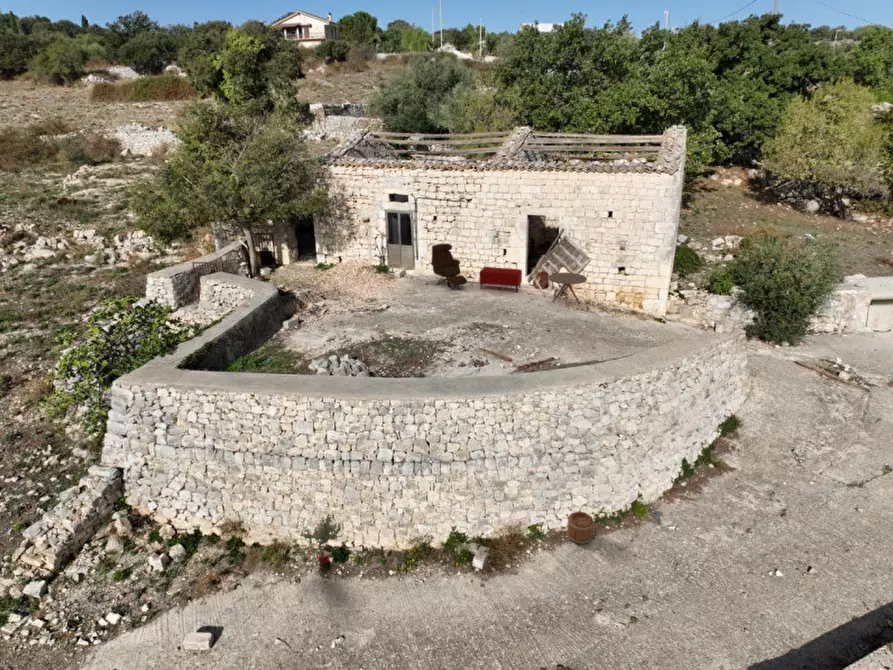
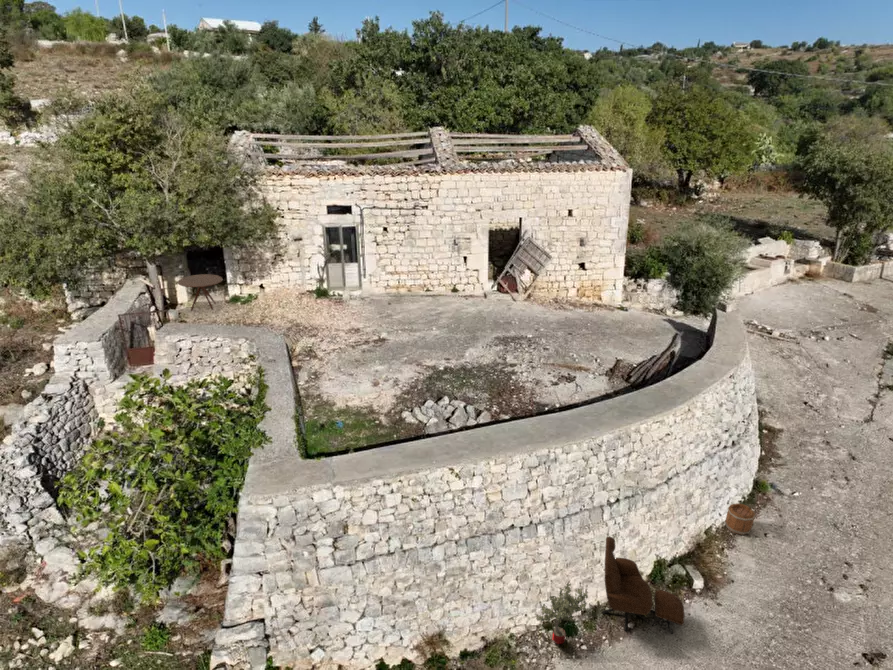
lounge chair: present [431,244,467,290] -> present [602,537,685,634]
bench: present [479,267,522,292] -> none [443,276,489,302]
round table: present [548,273,587,306] -> present [178,274,222,311]

